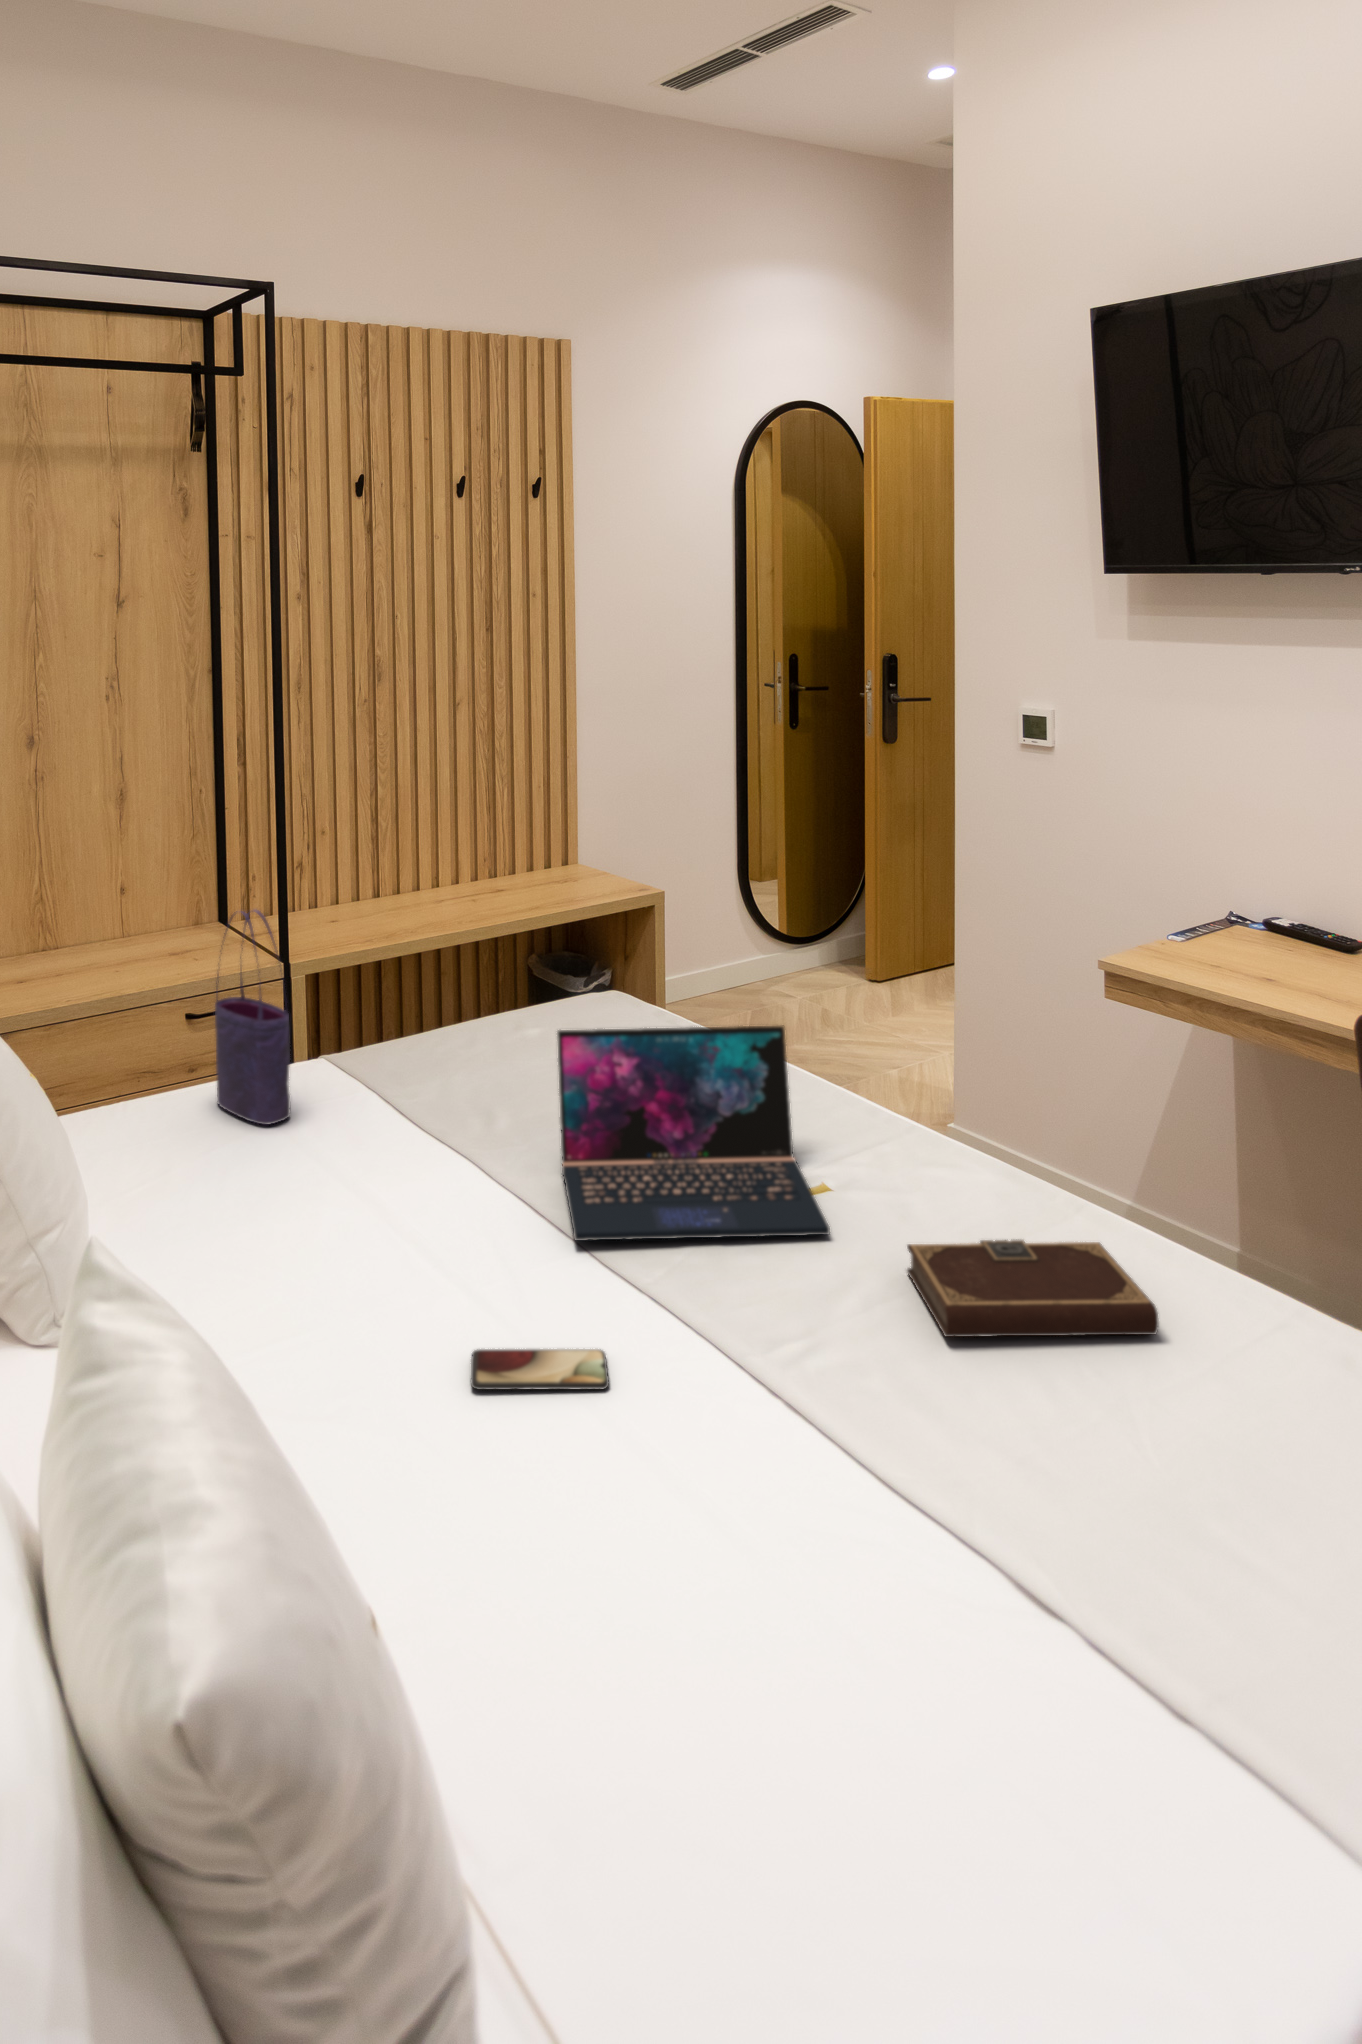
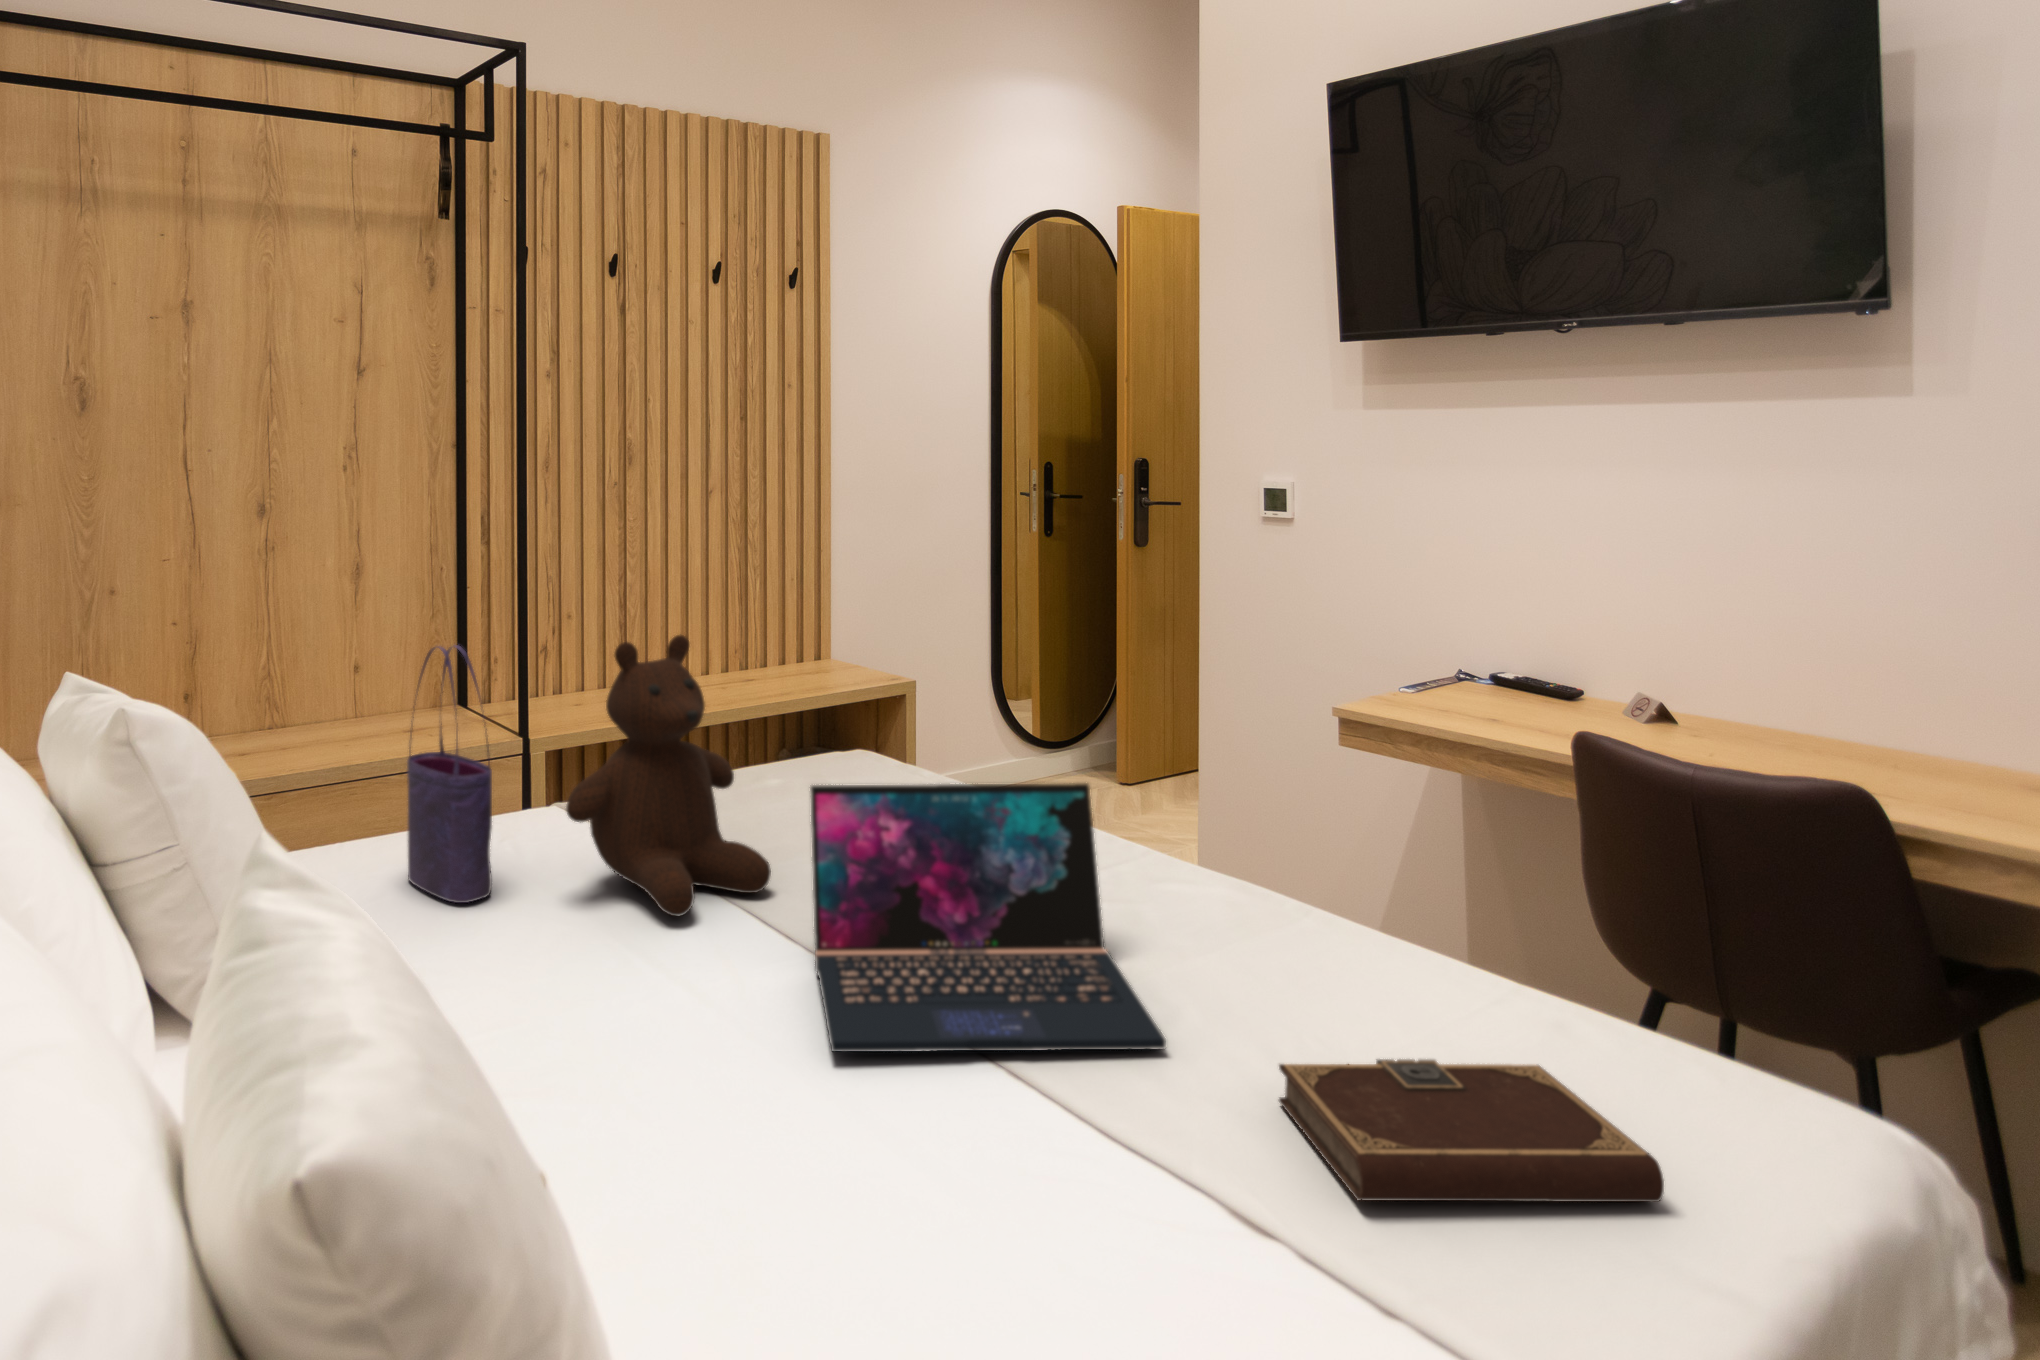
teddy bear: none [353,896,525,1134] -> present [566,634,771,916]
smartphone: present [471,1349,609,1390] -> none [683,1208,883,1275]

